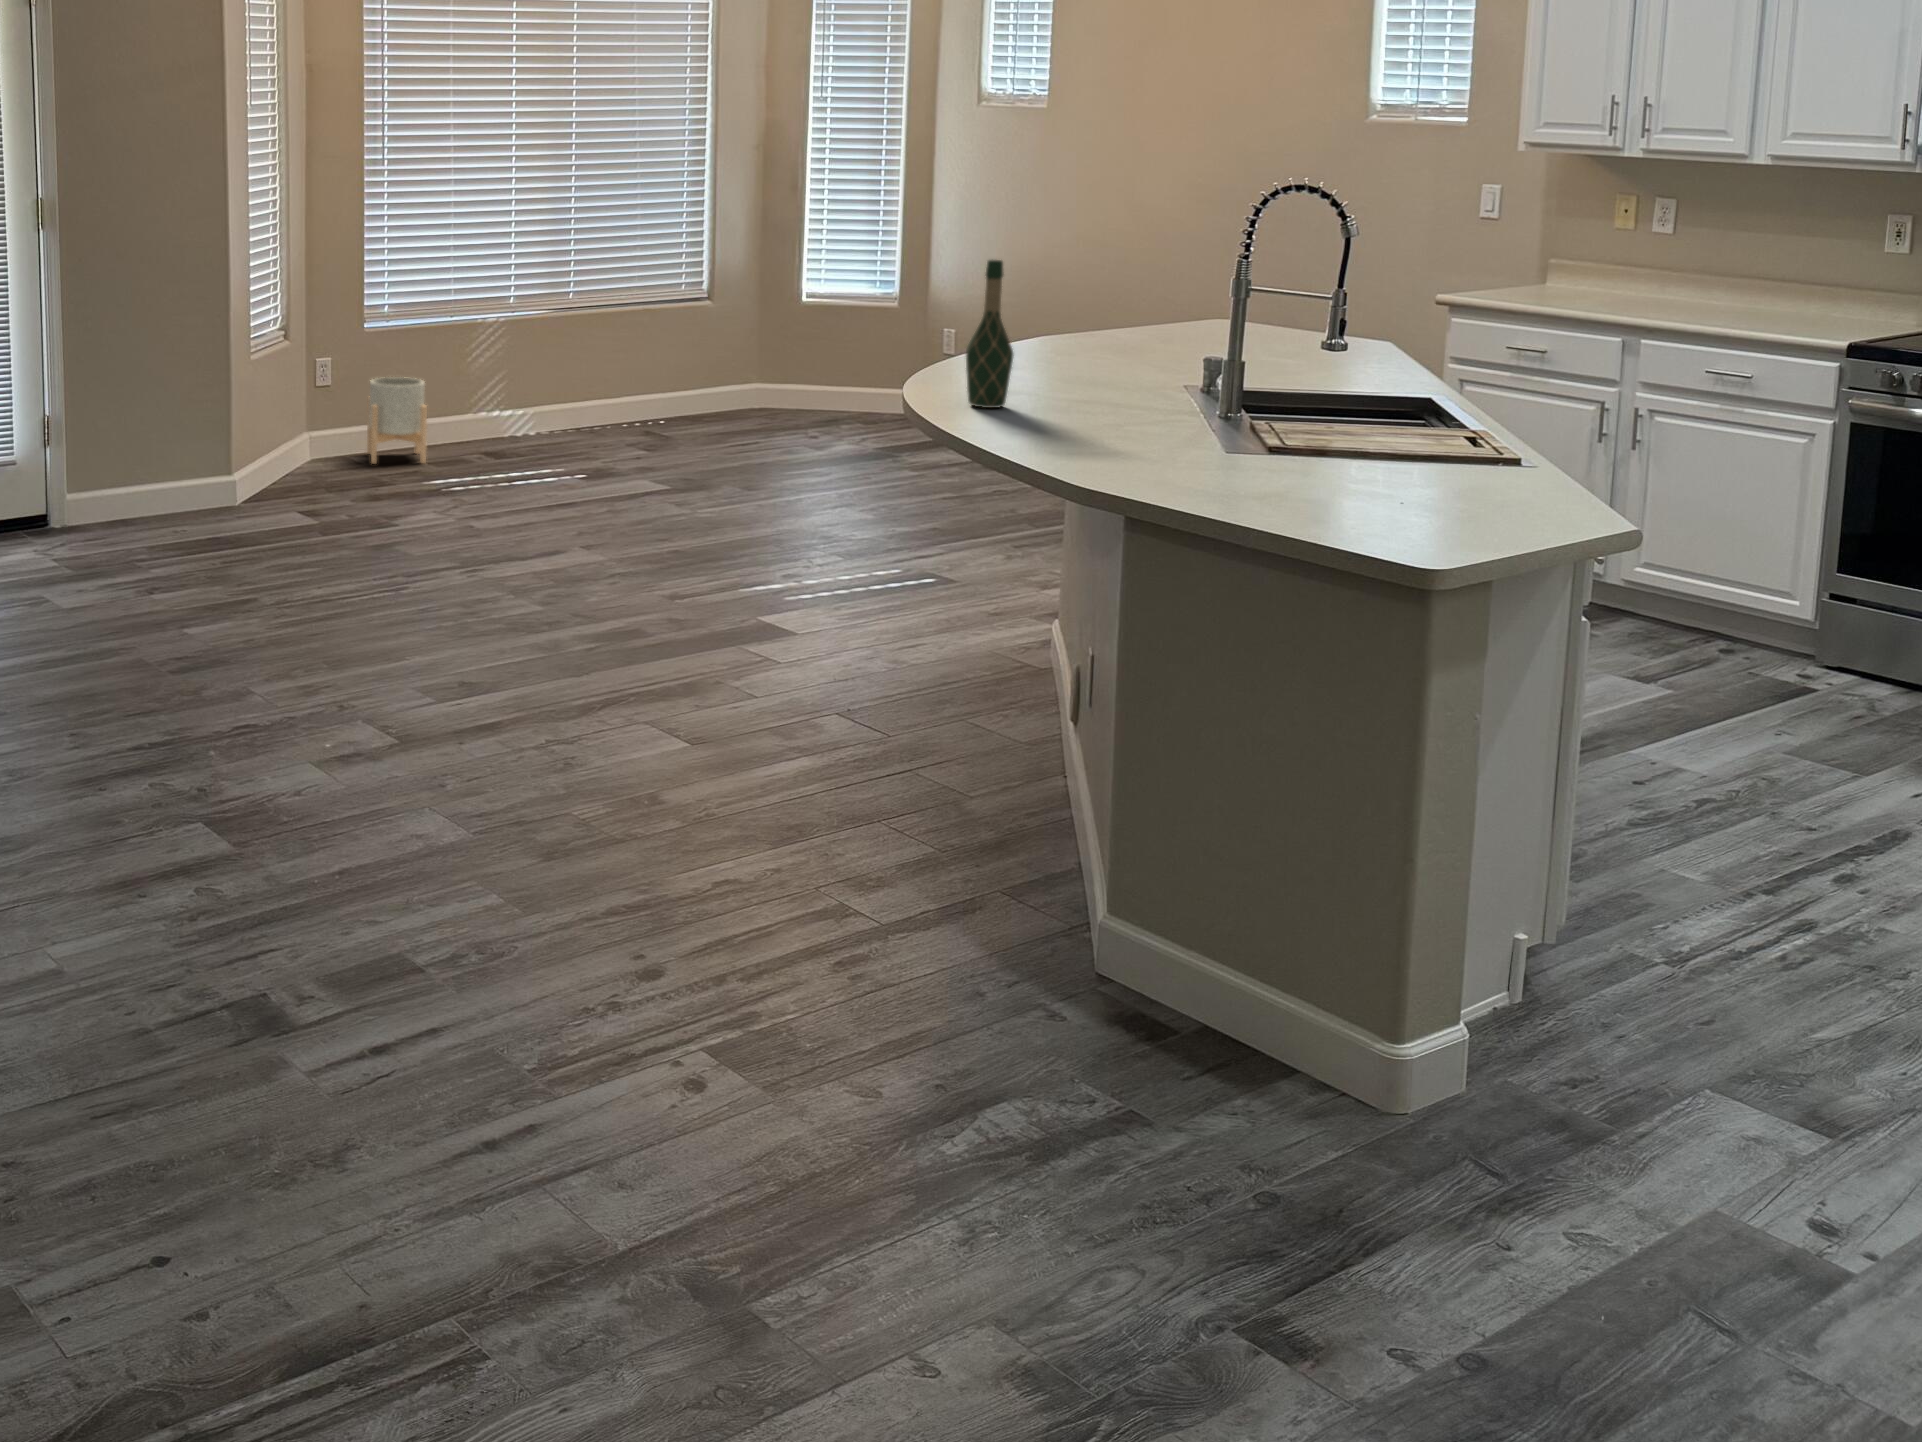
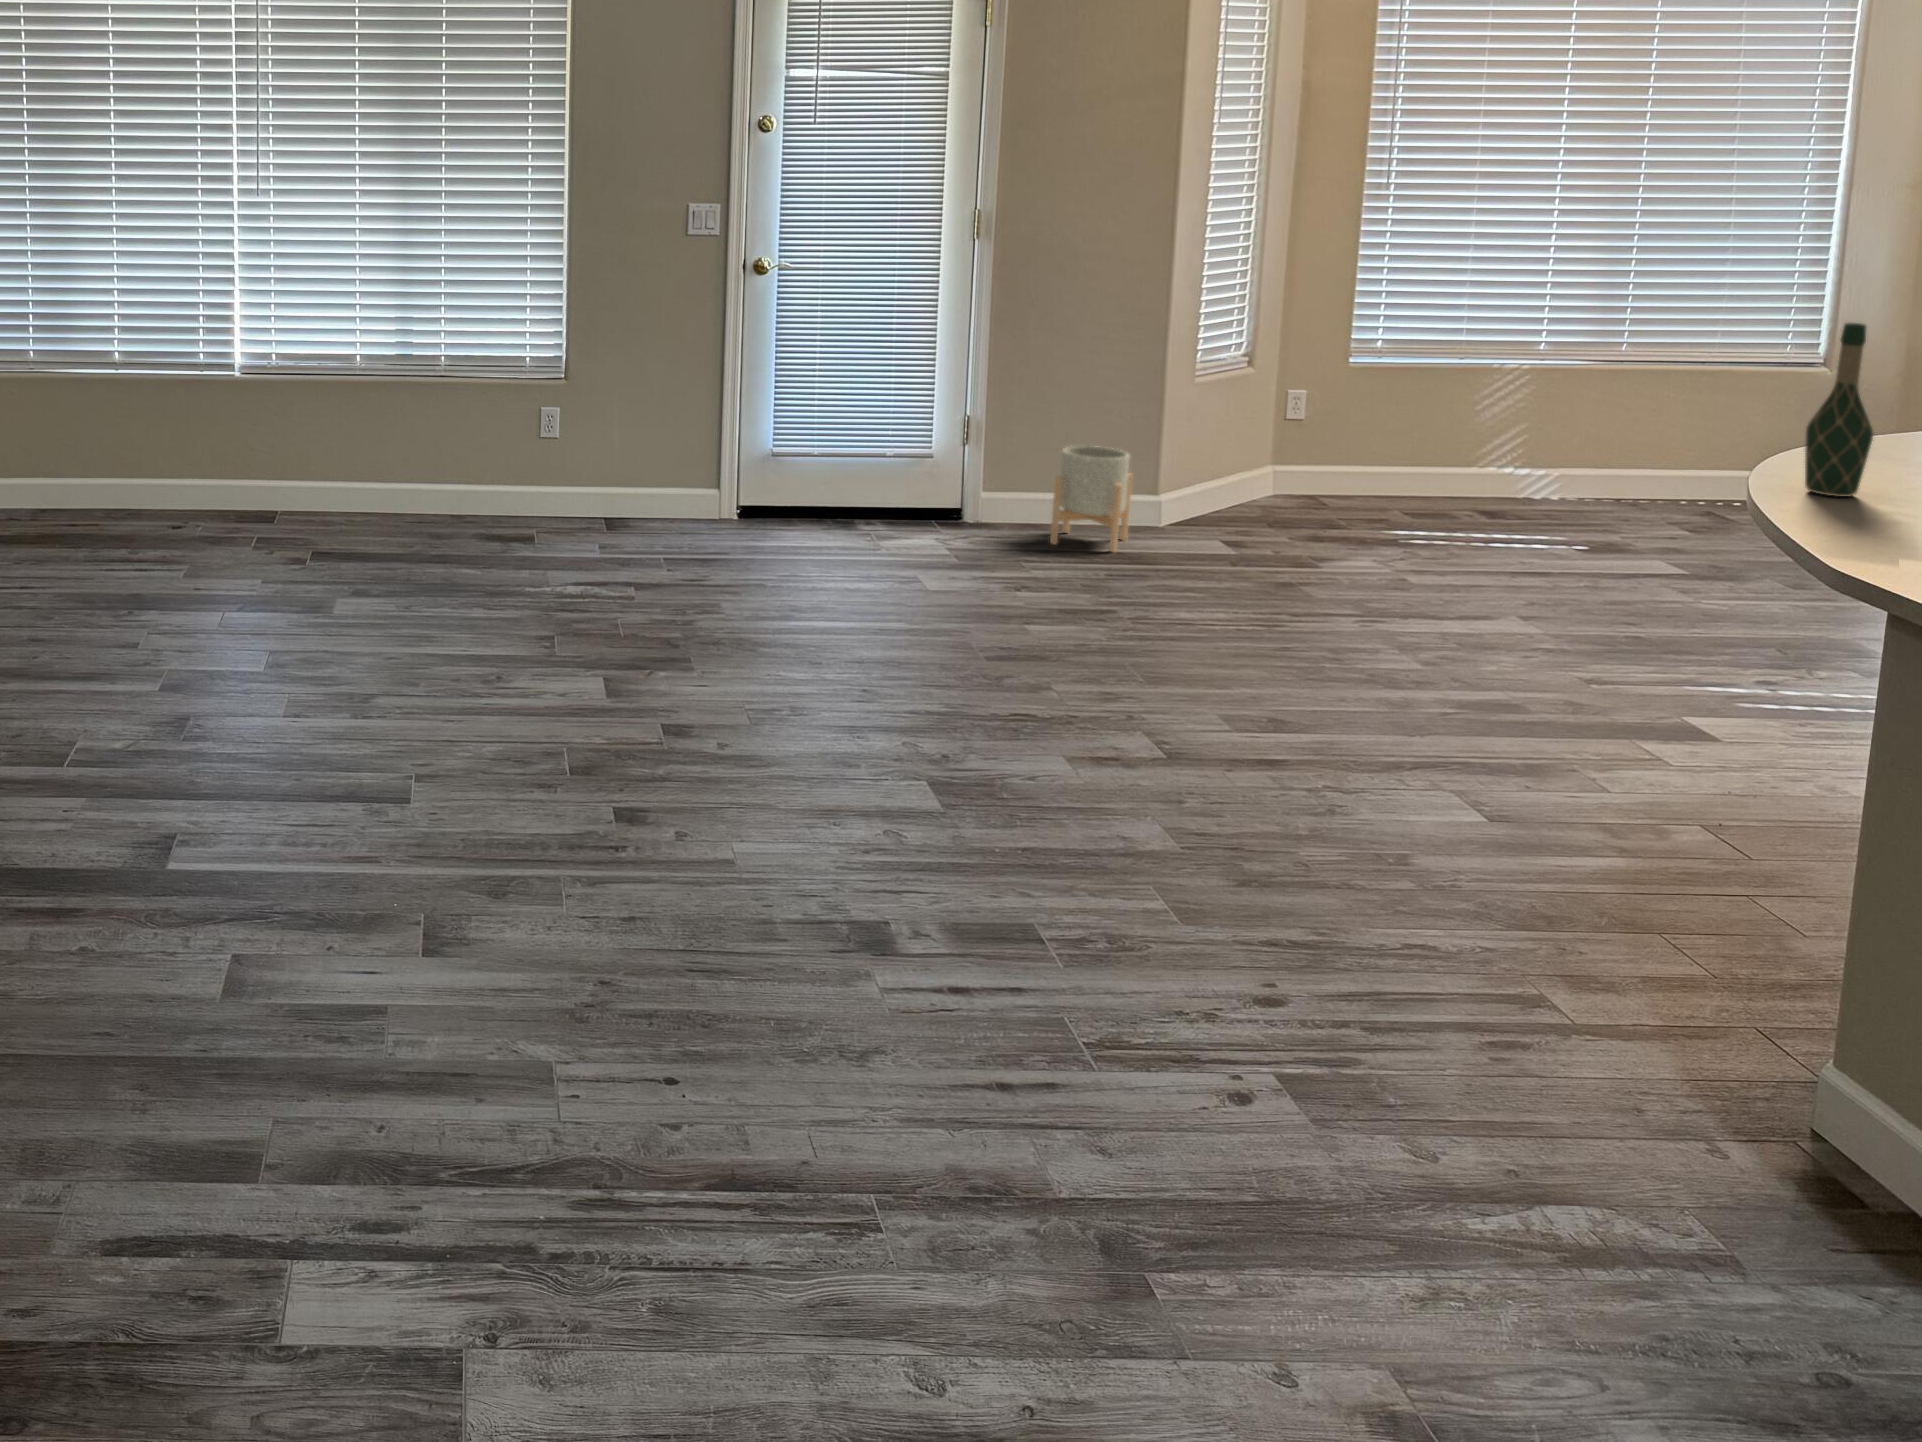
planter: present [367,377,427,464] -> present [1050,446,1132,552]

